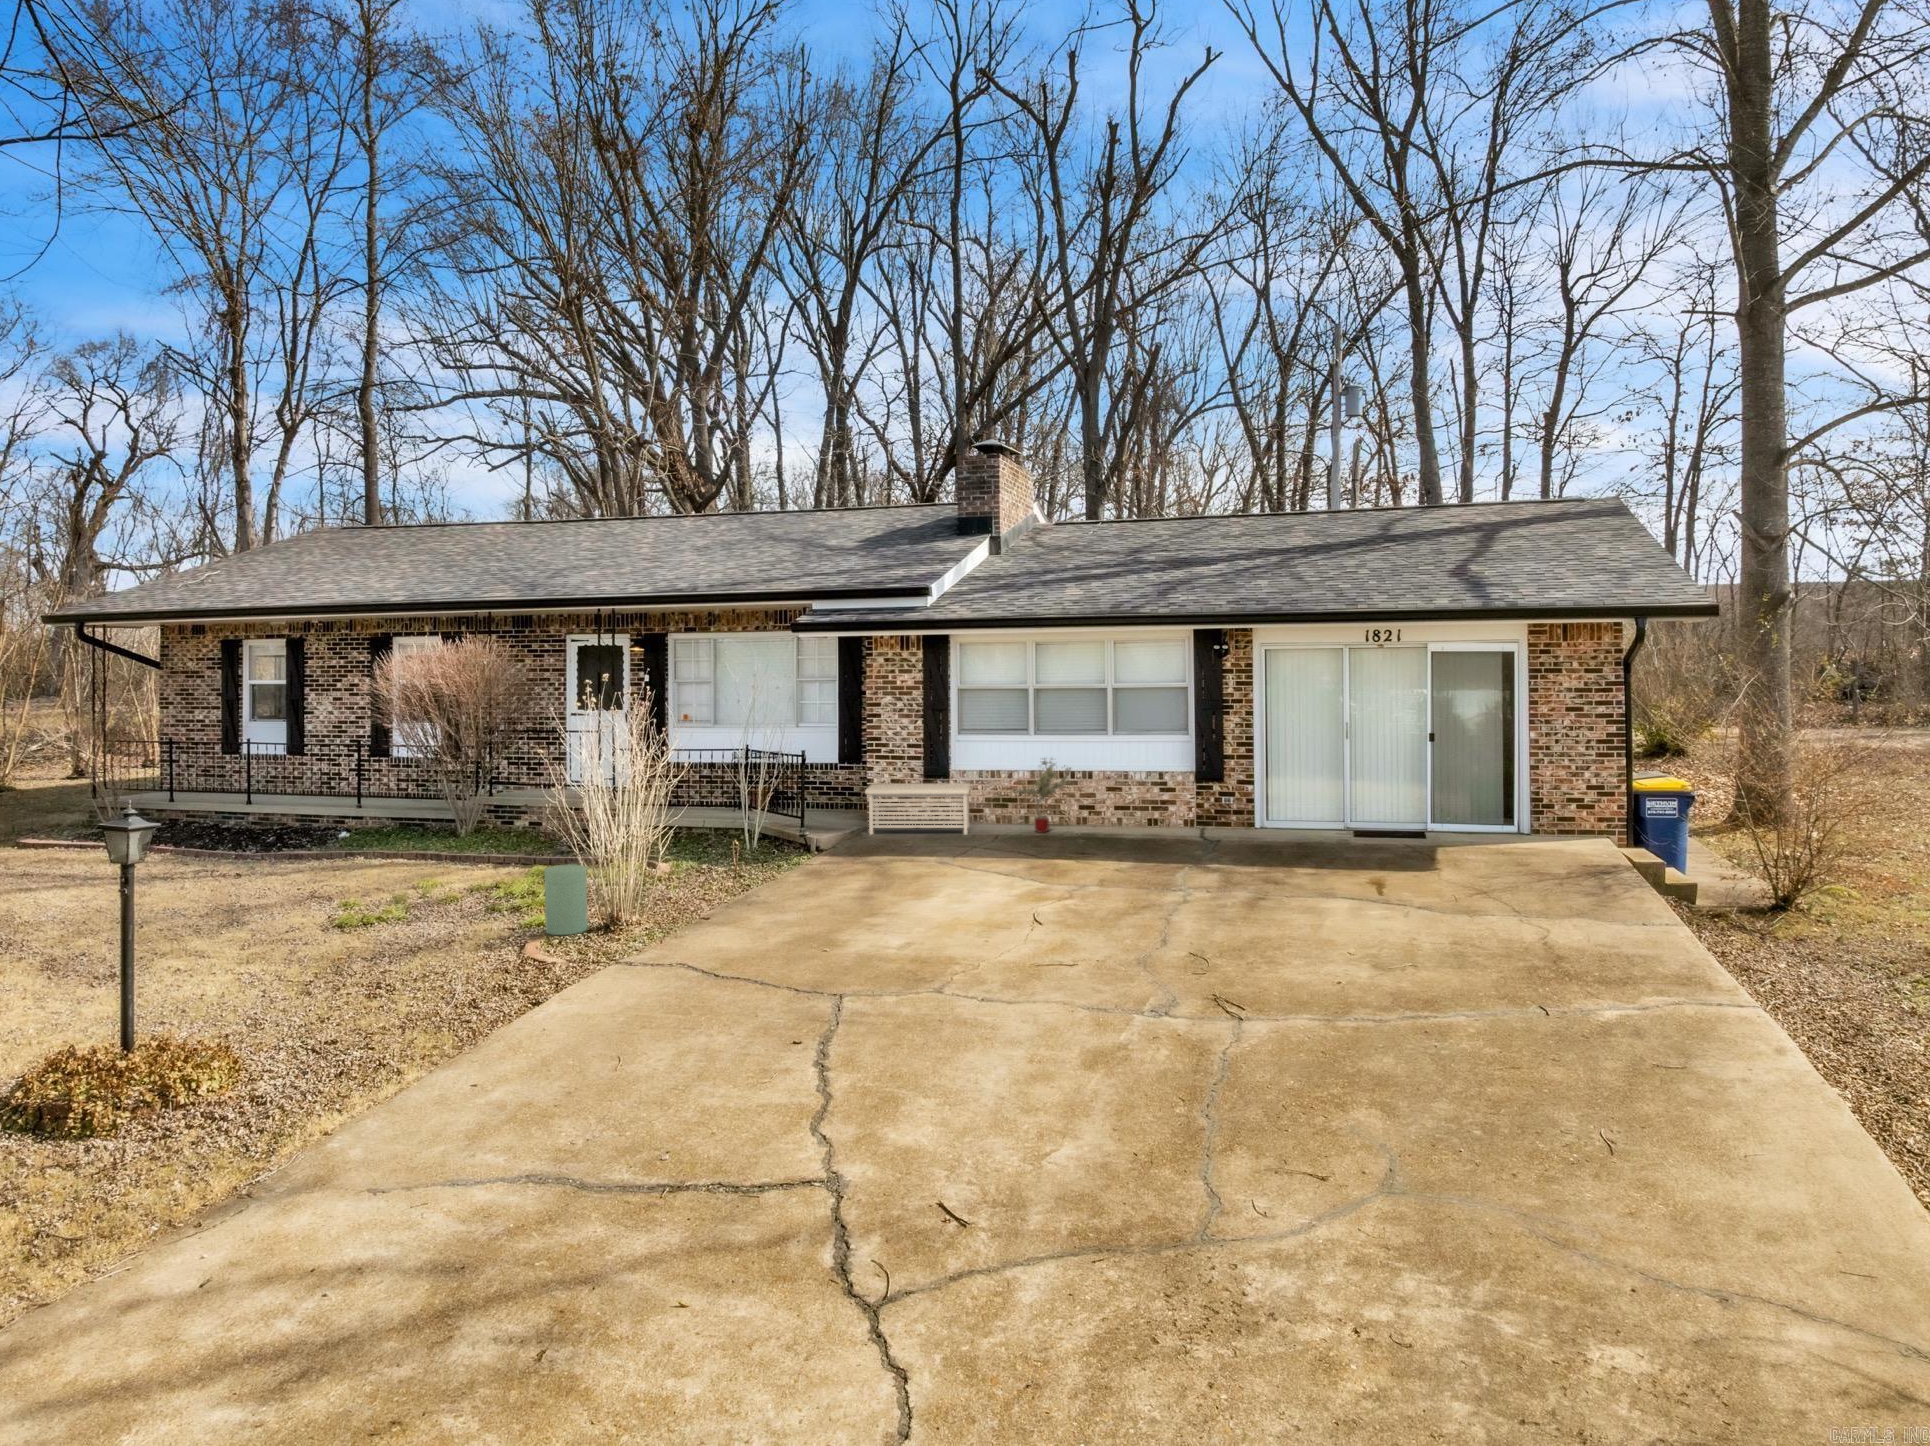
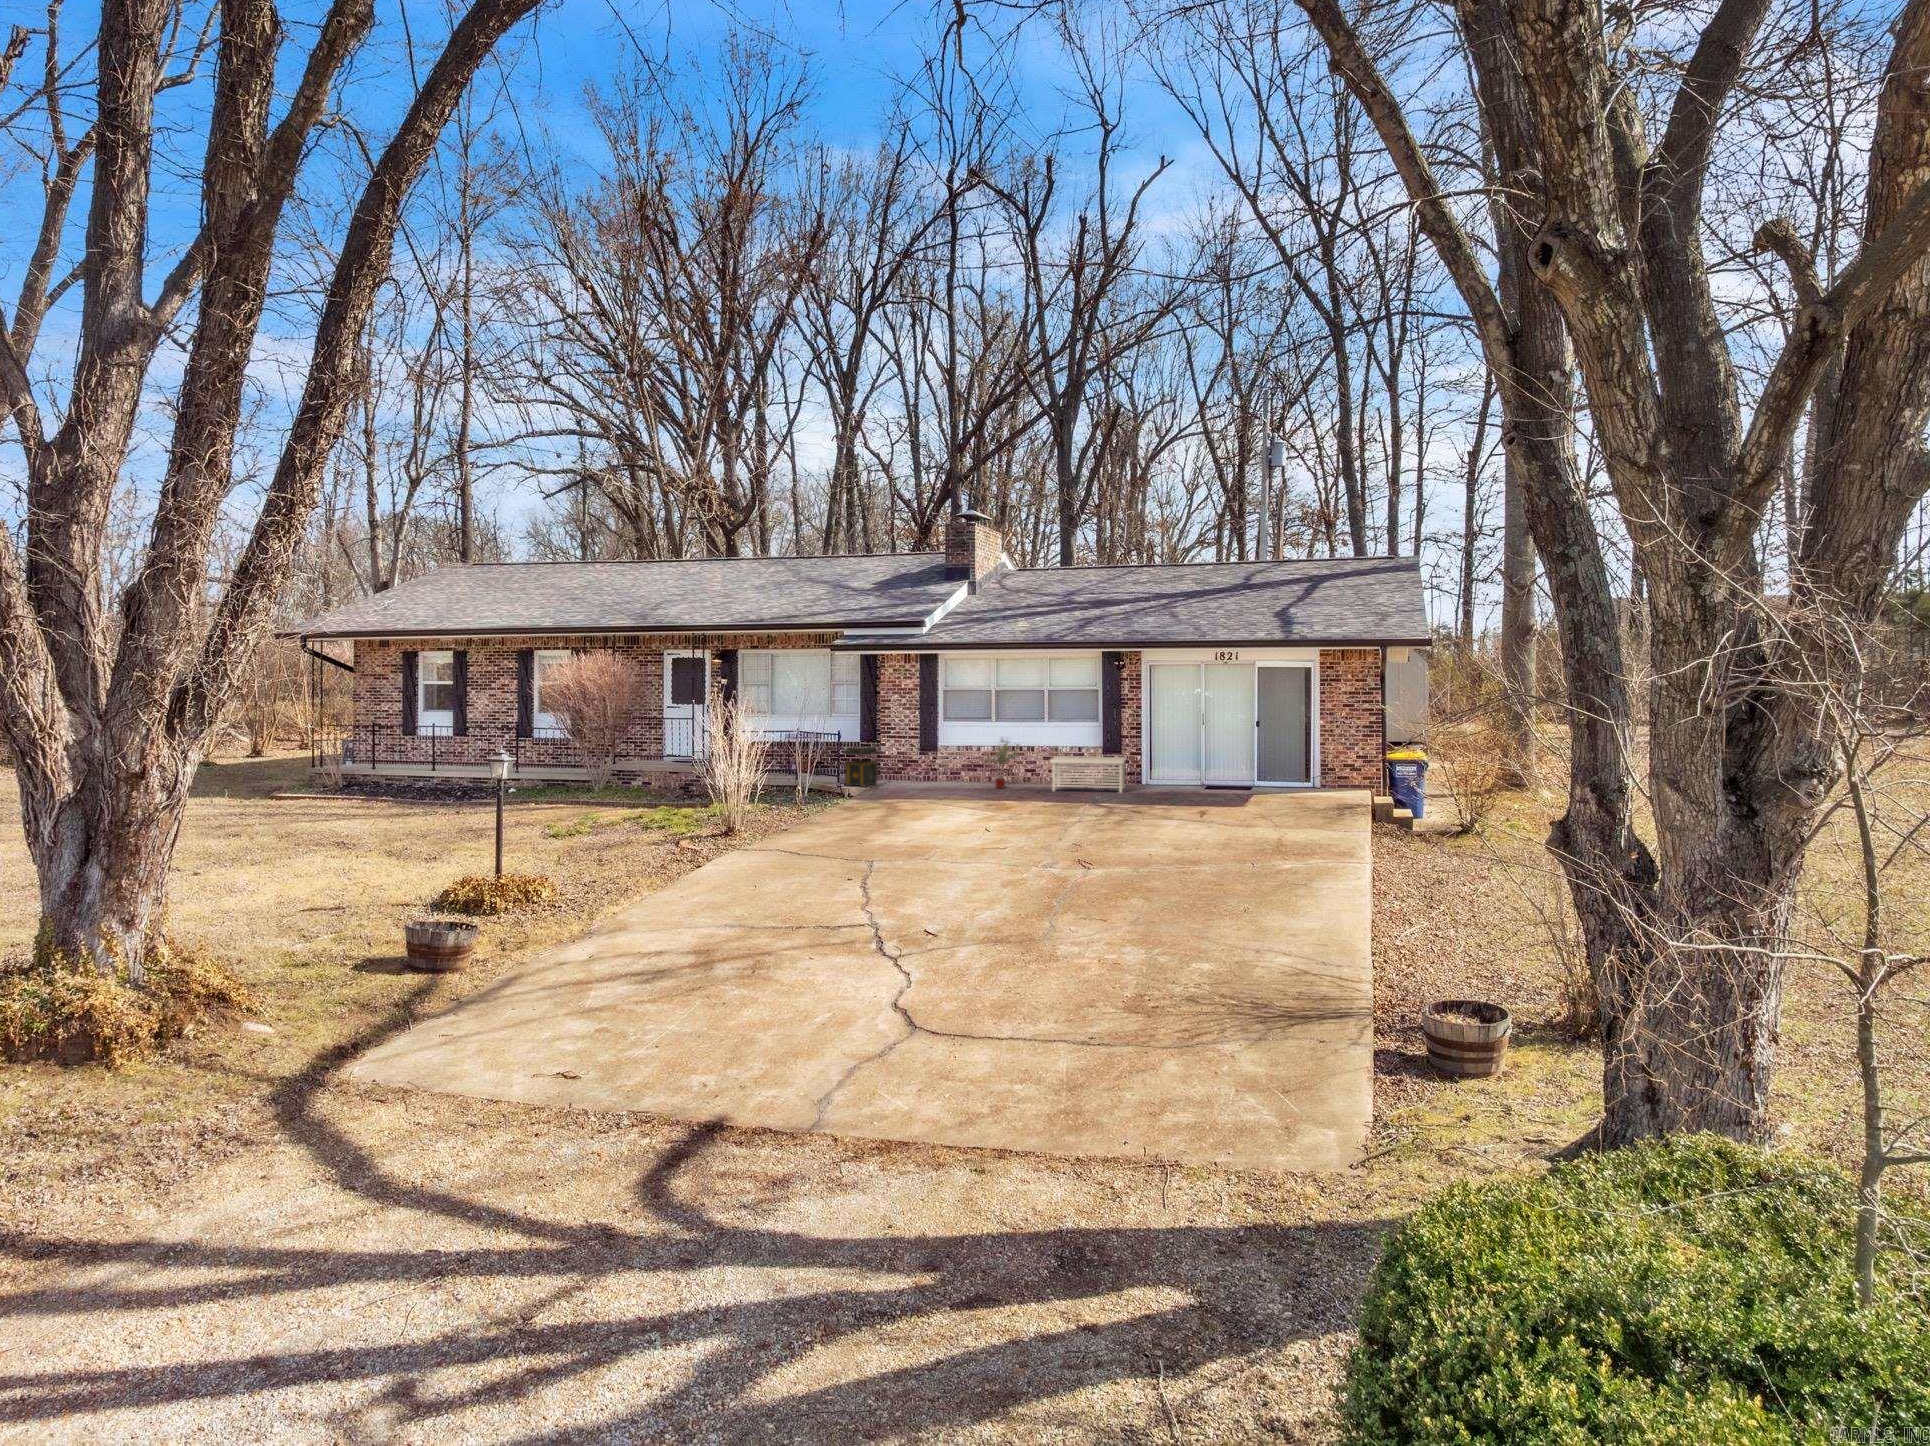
toolbox: none [814,771,863,829] -> present [845,747,877,787]
storage bench: present [865,783,970,835] -> present [1050,756,1126,792]
trash can: present [544,864,588,935] -> none [699,796,724,835]

